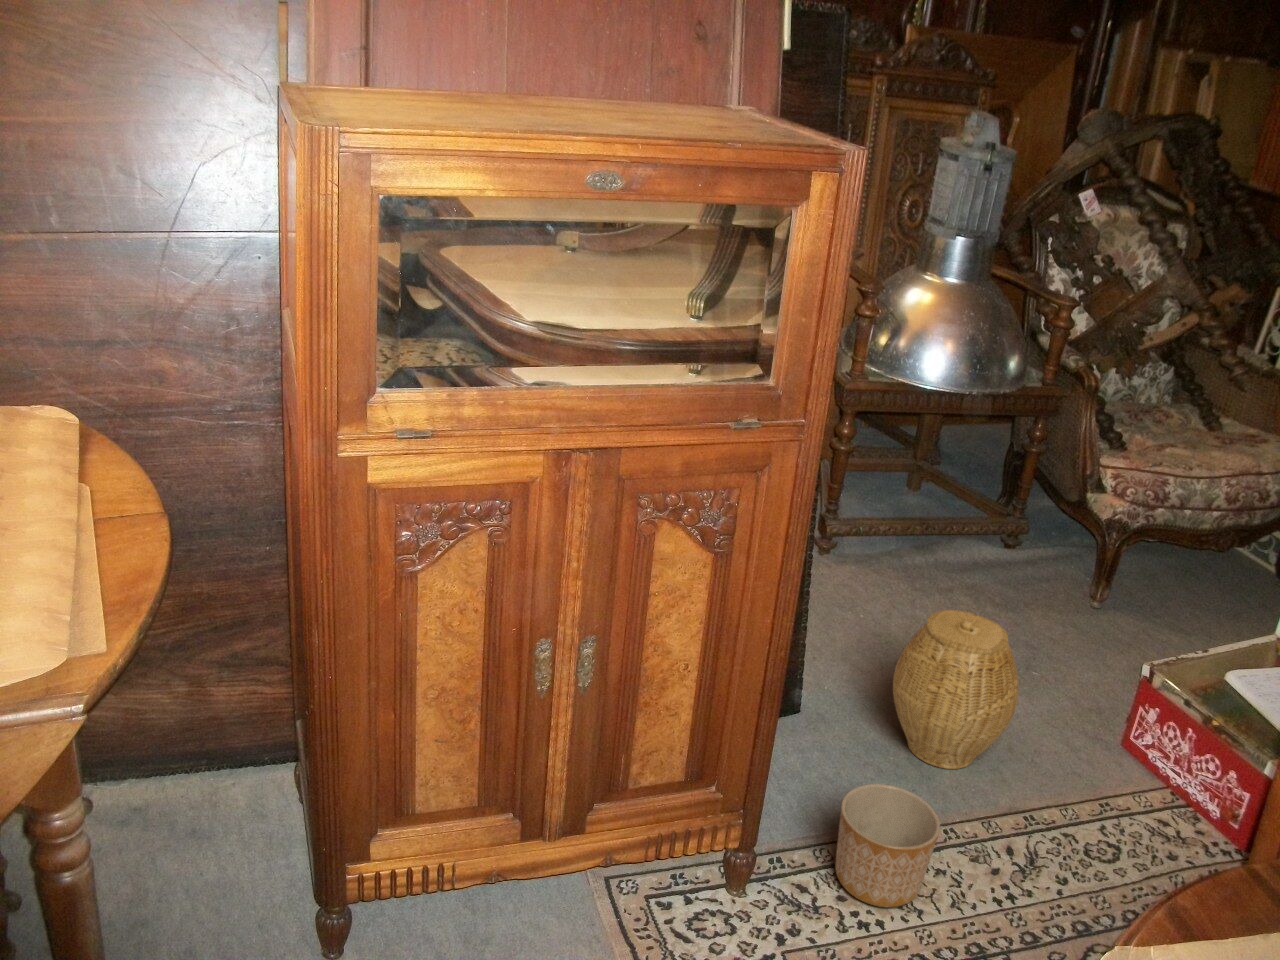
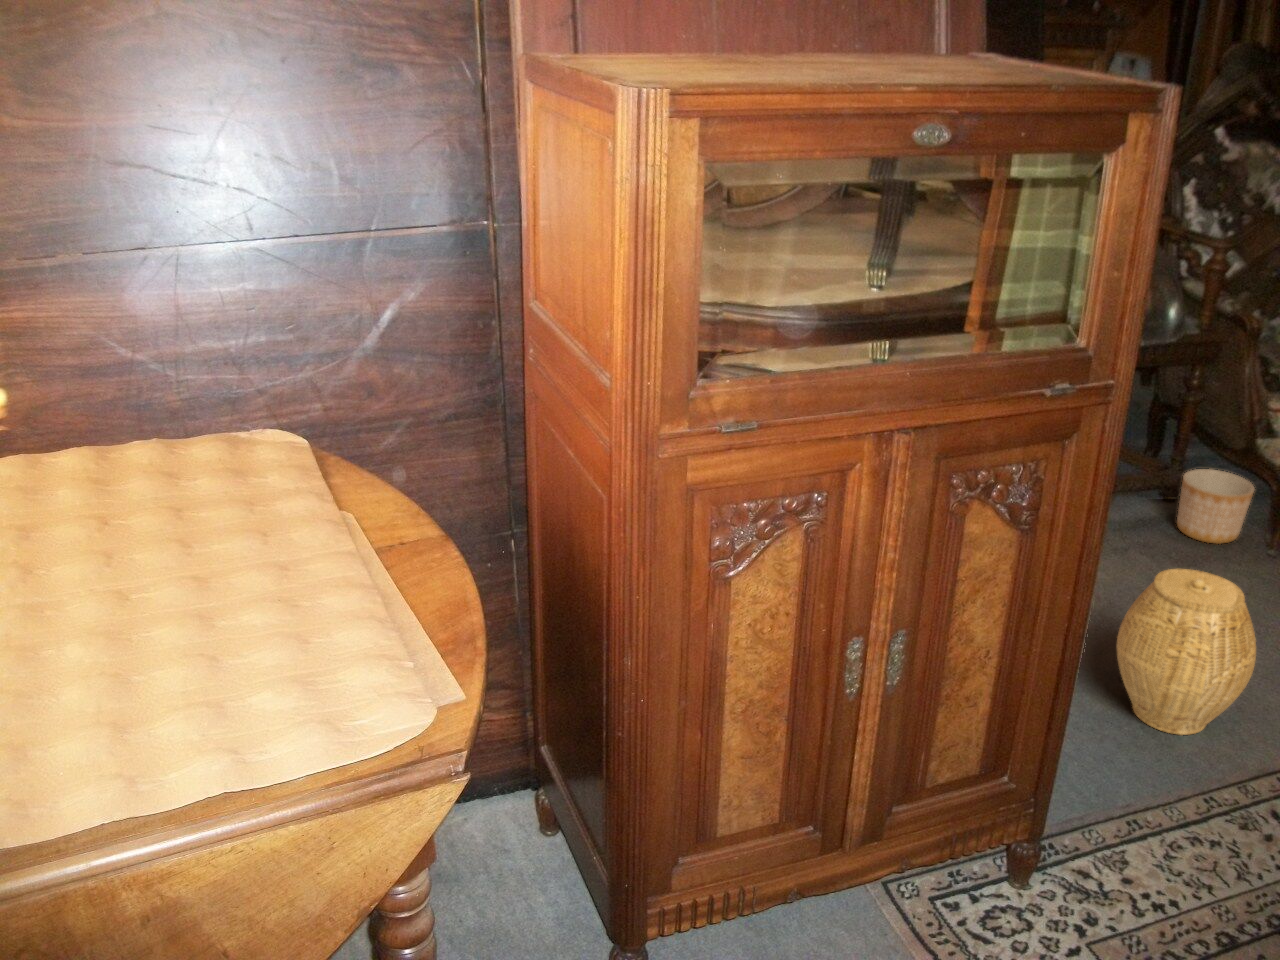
planter: present [835,784,940,907] -> present [1177,469,1254,544]

